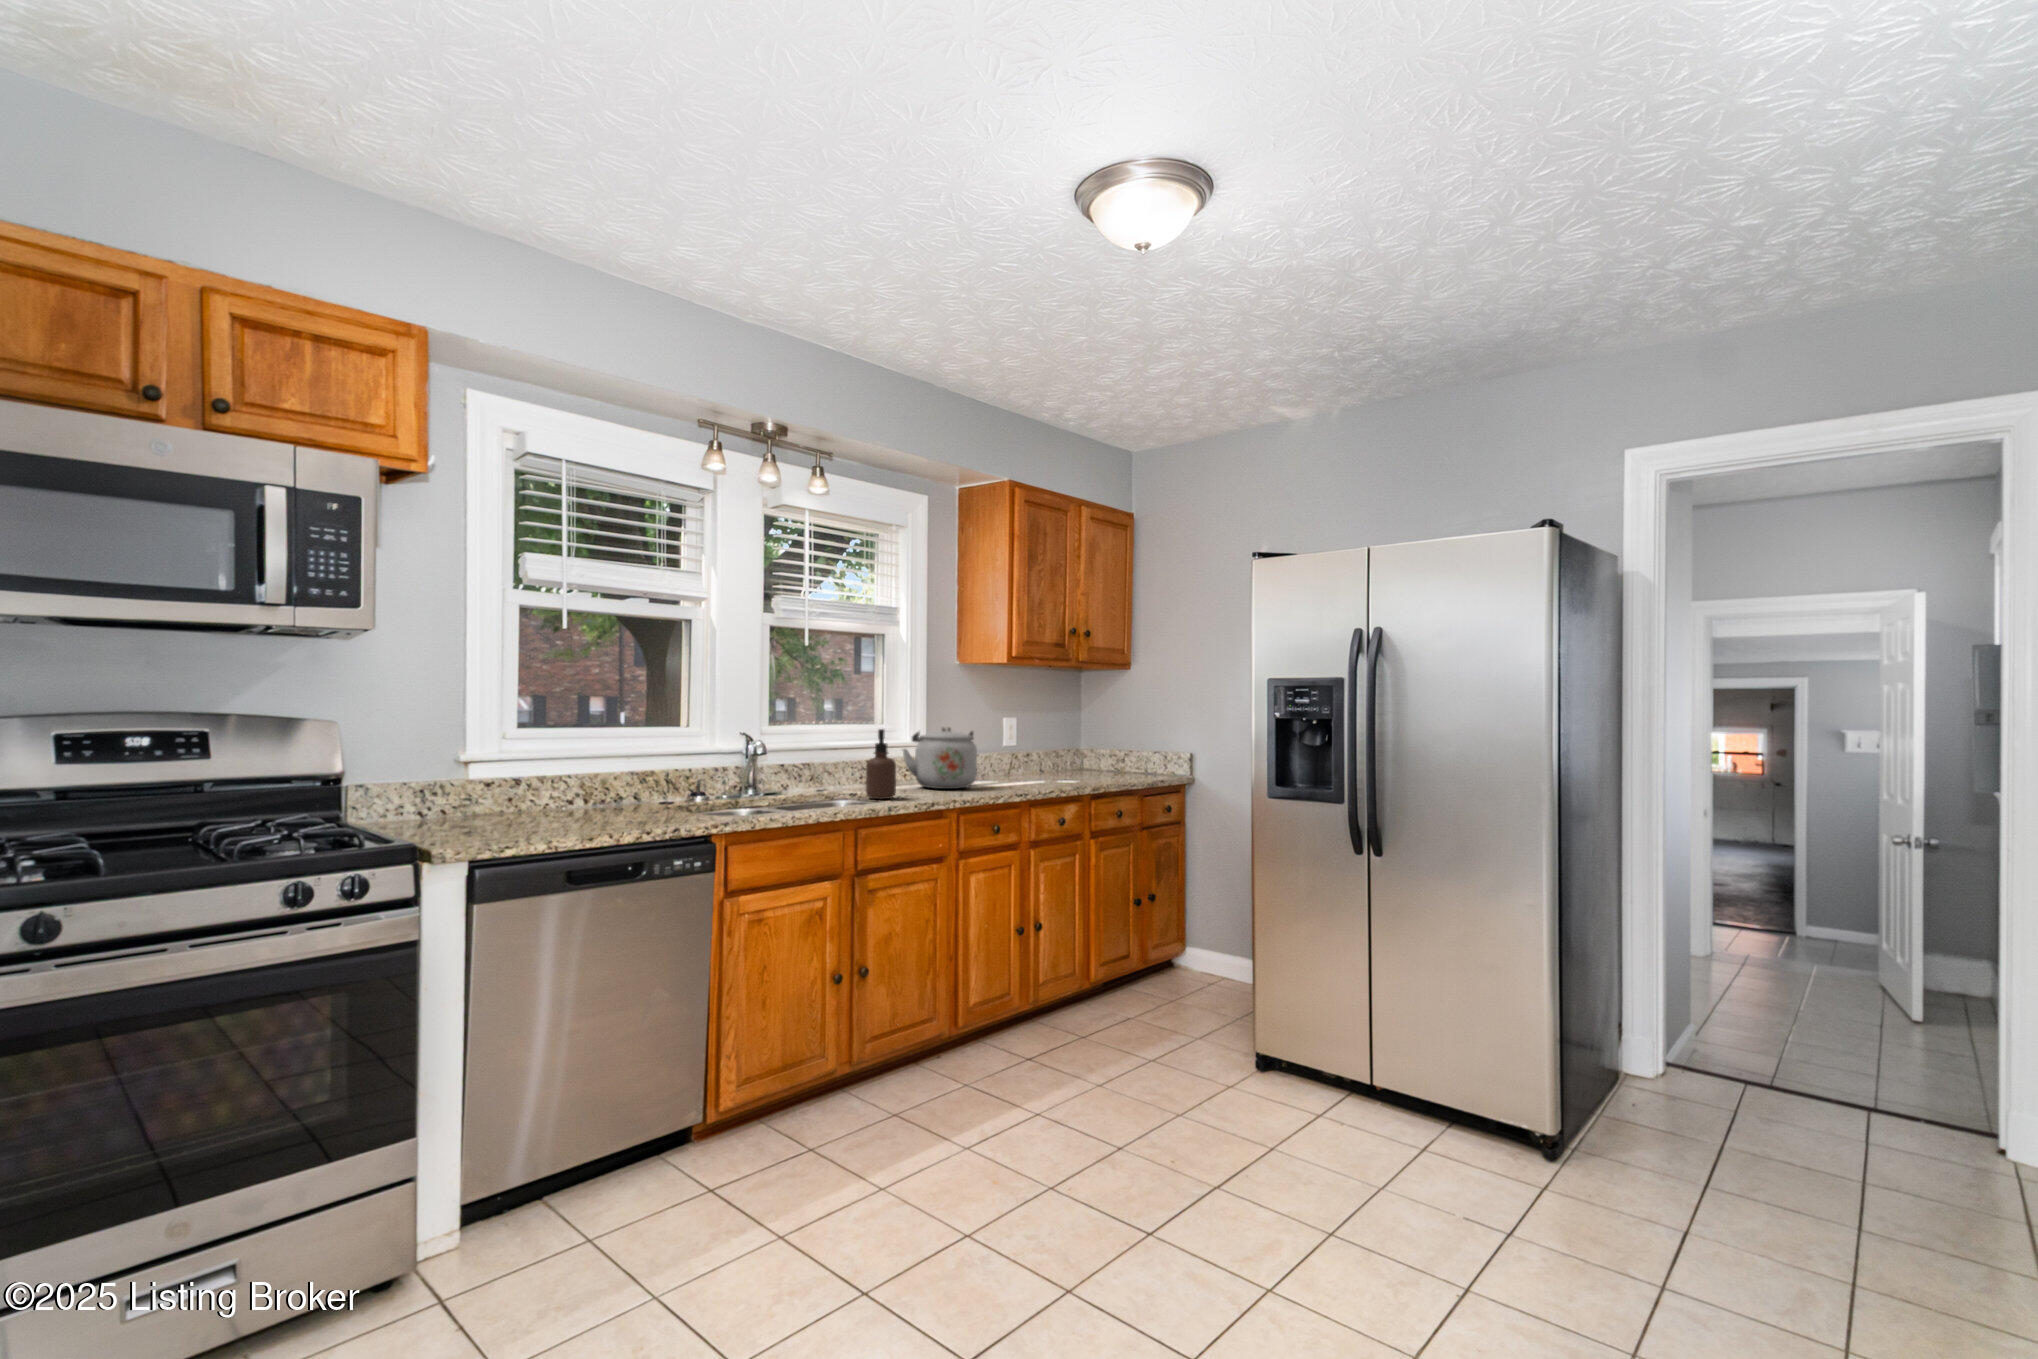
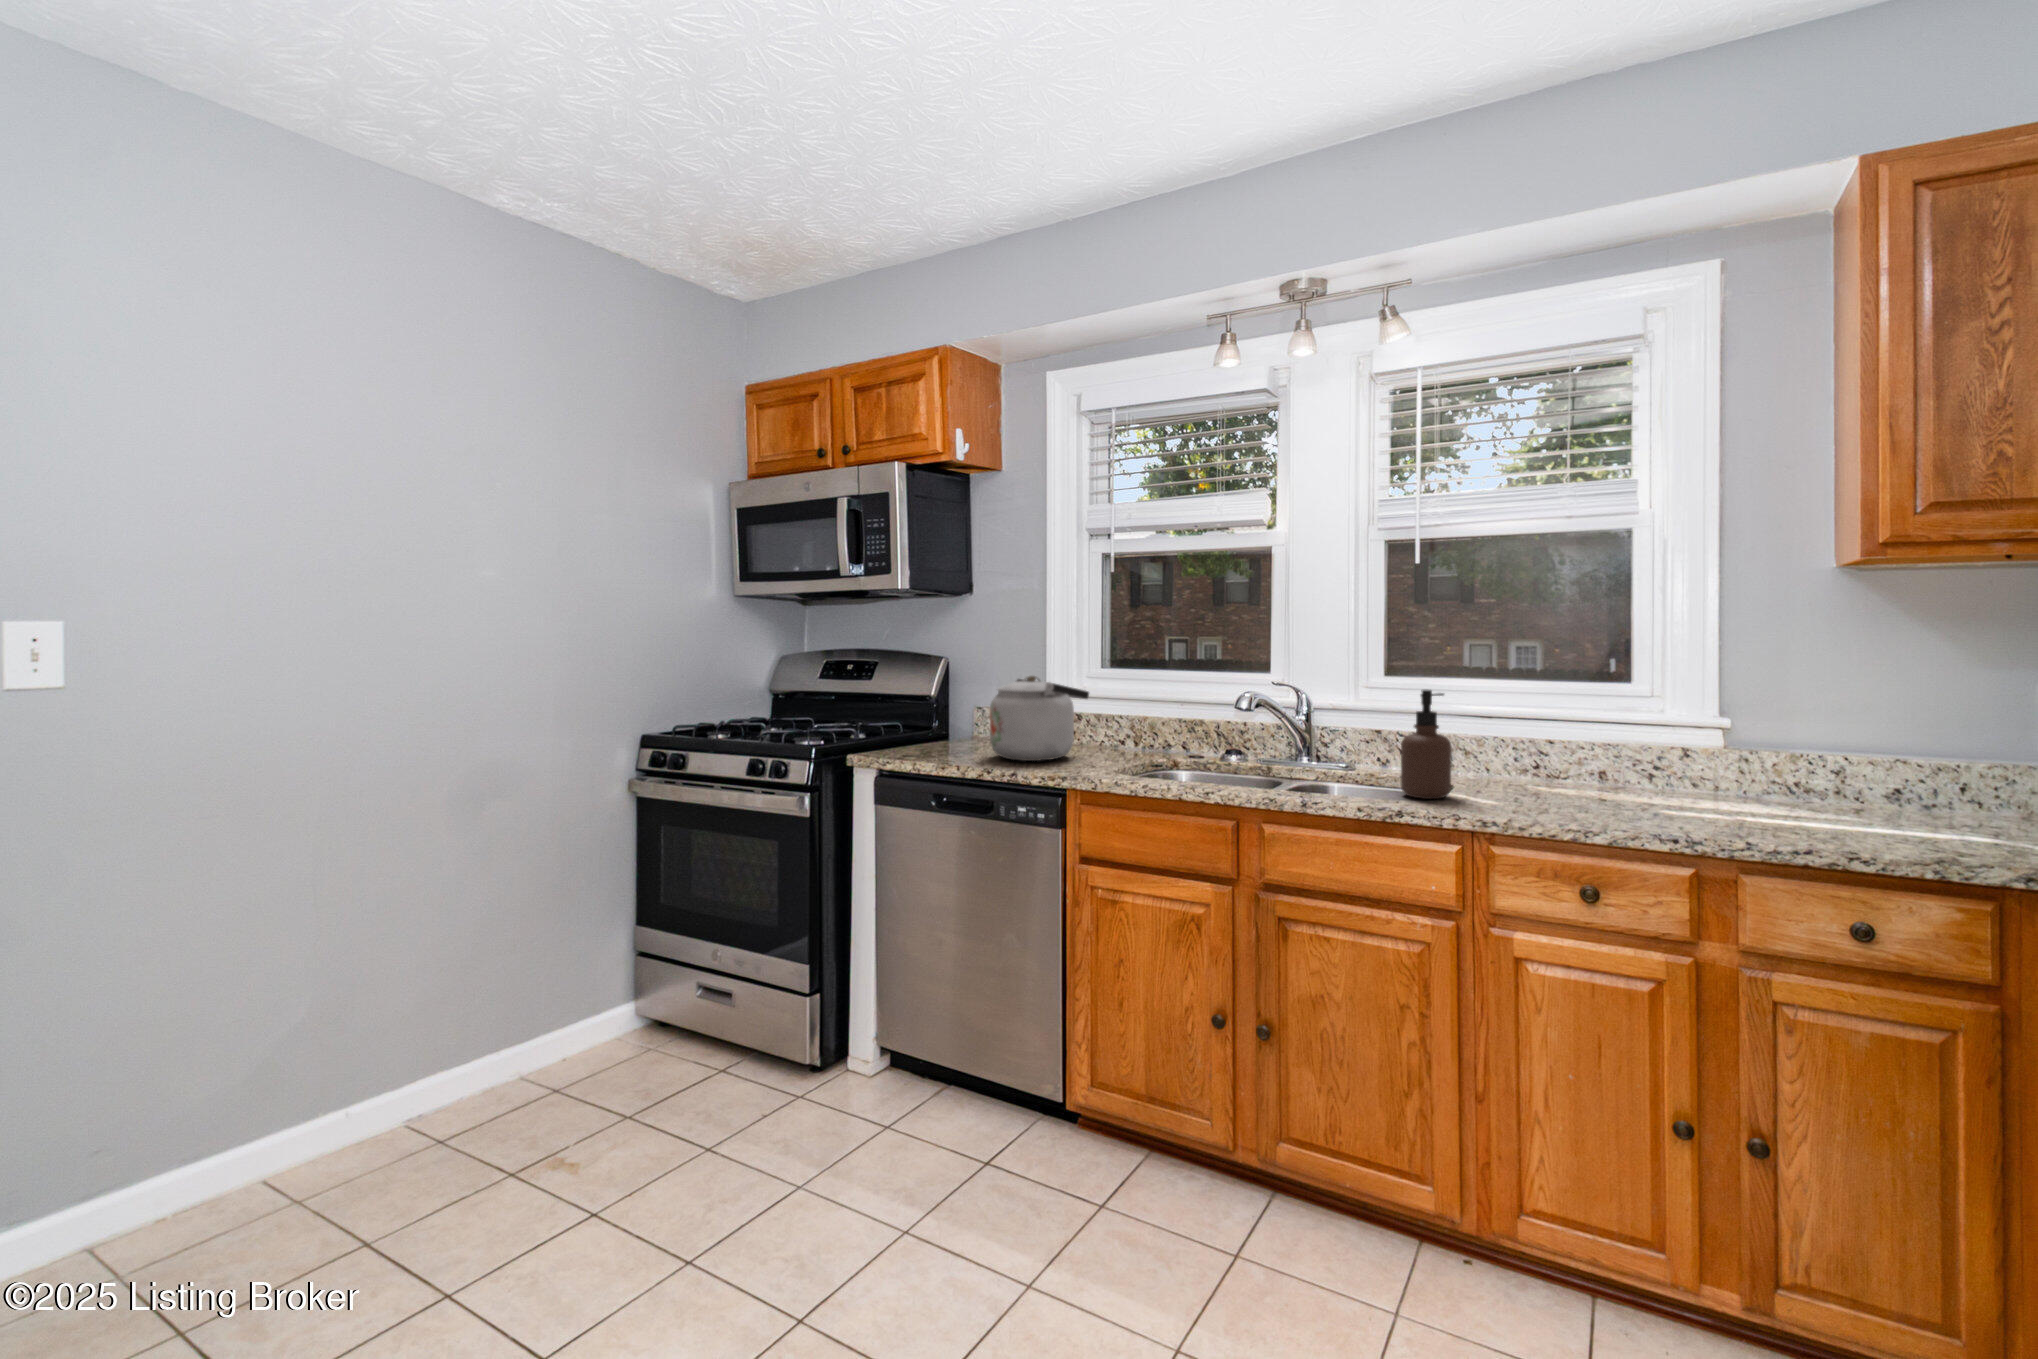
kettle: present [903,727,977,789] -> present [990,675,1089,761]

